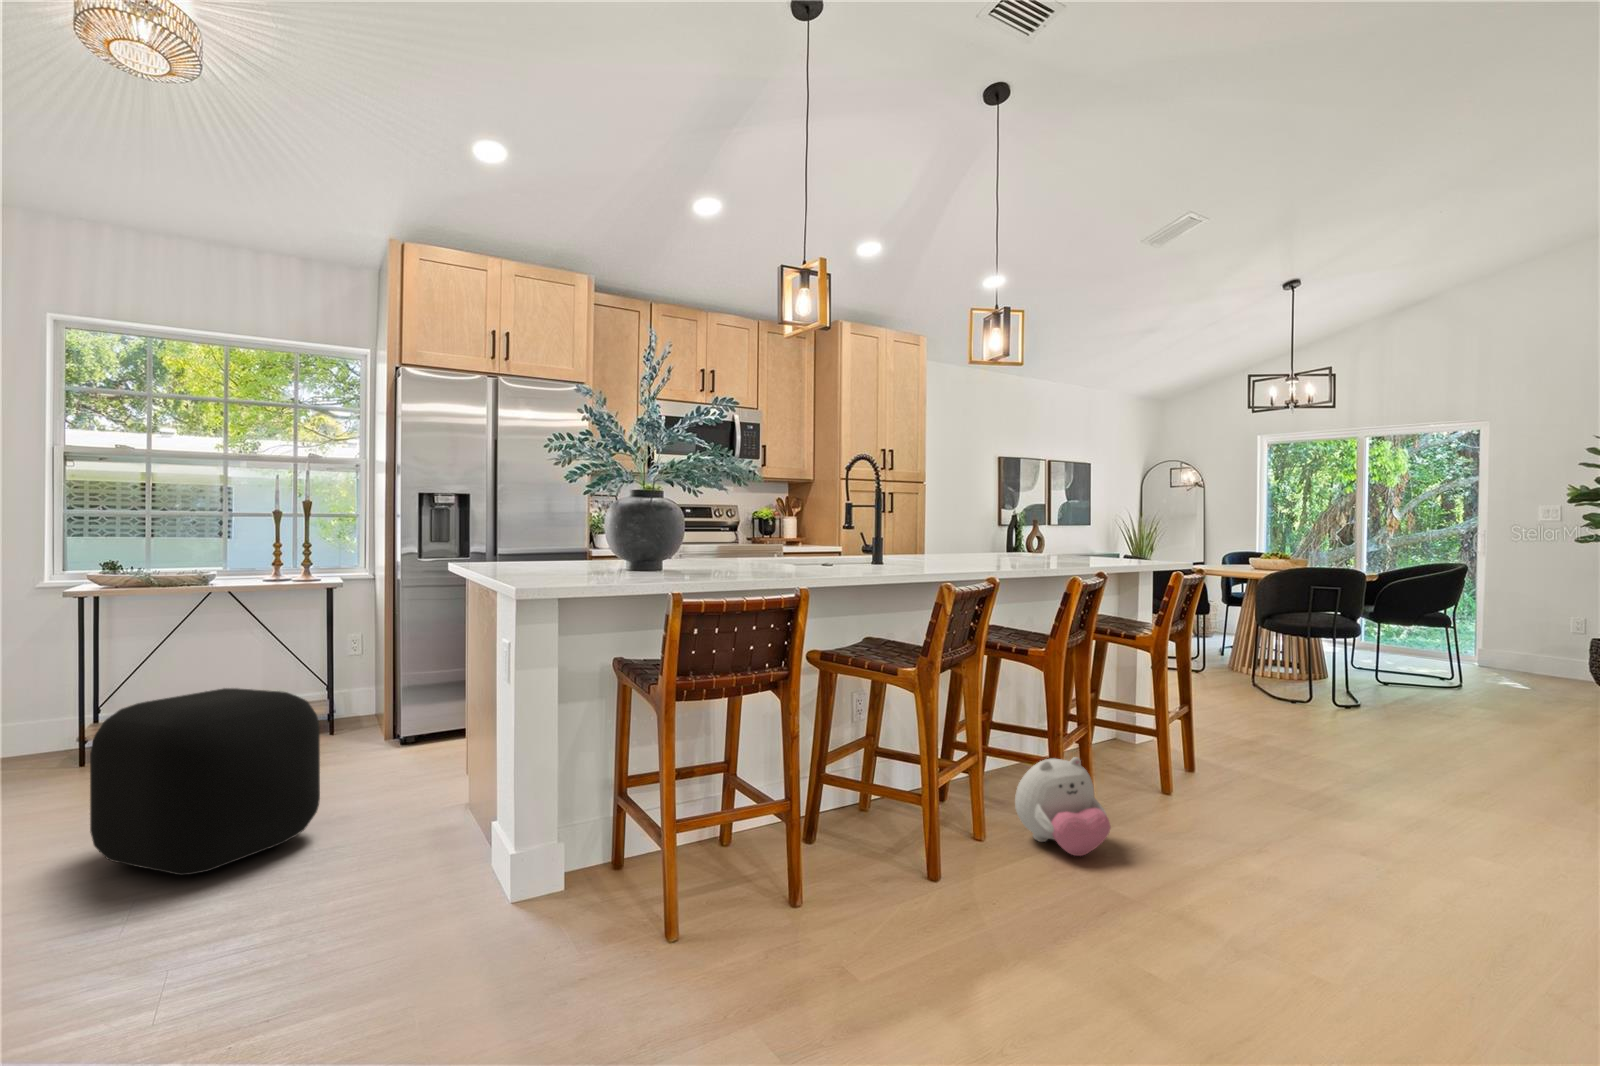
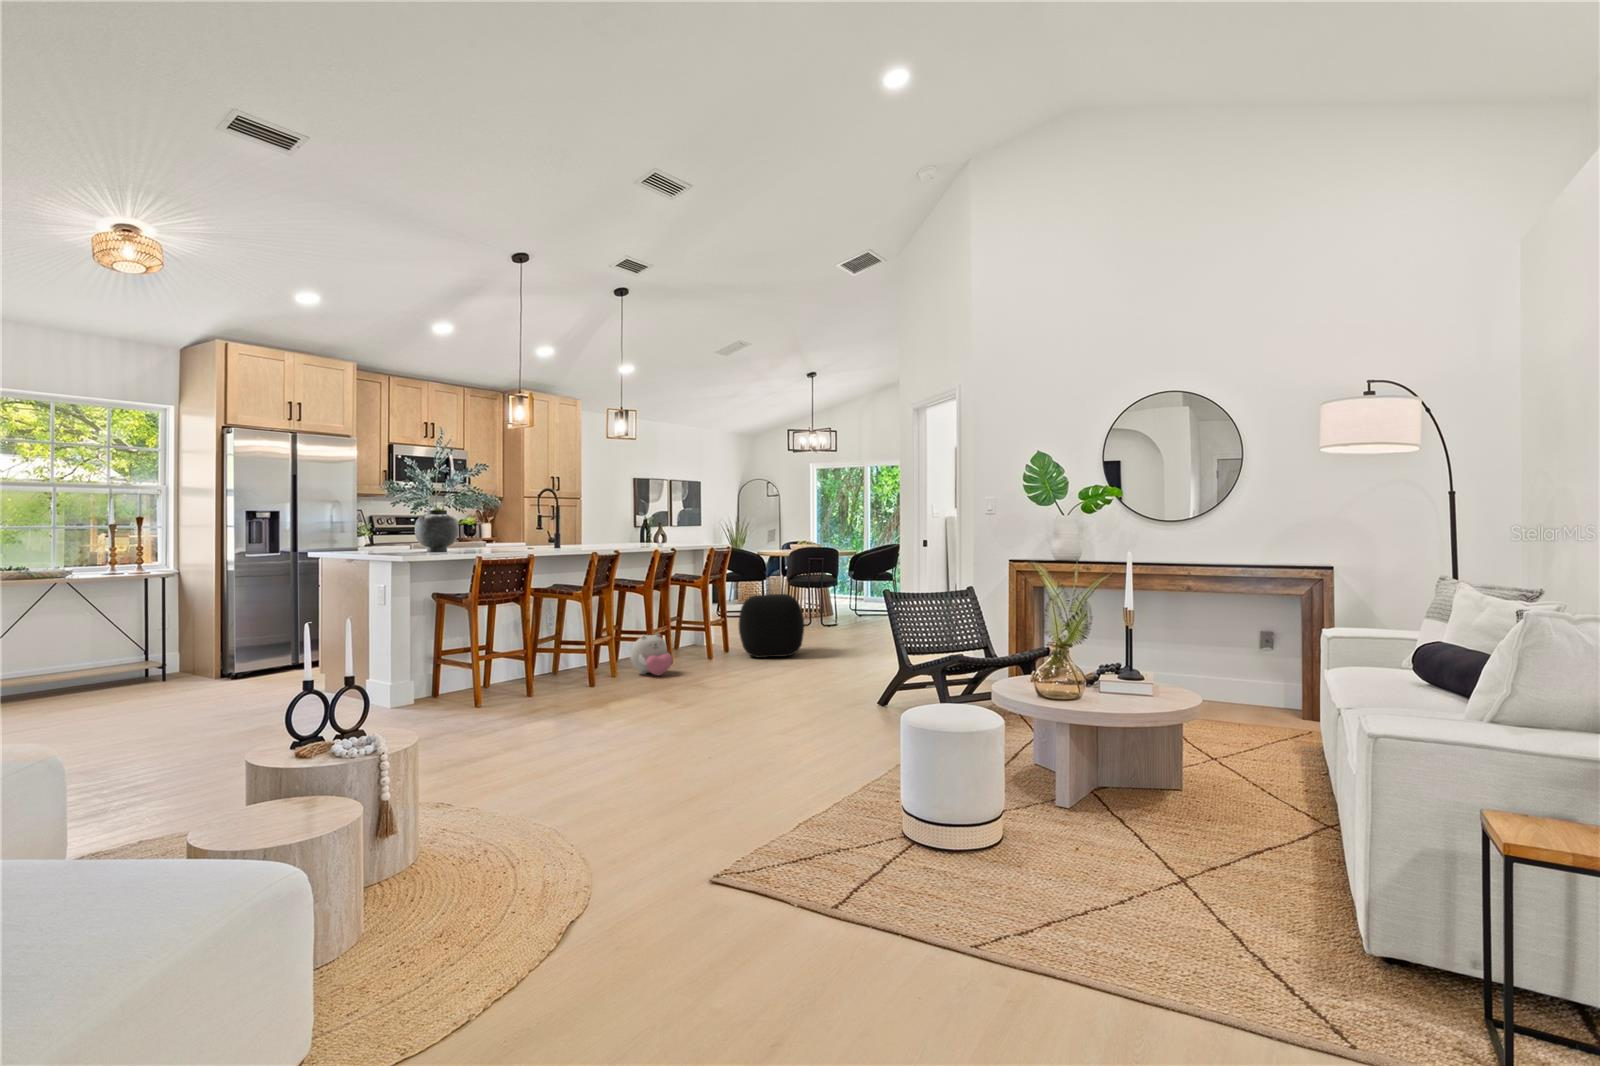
ottoman: present [90,688,320,875] -> present [739,594,804,658]

